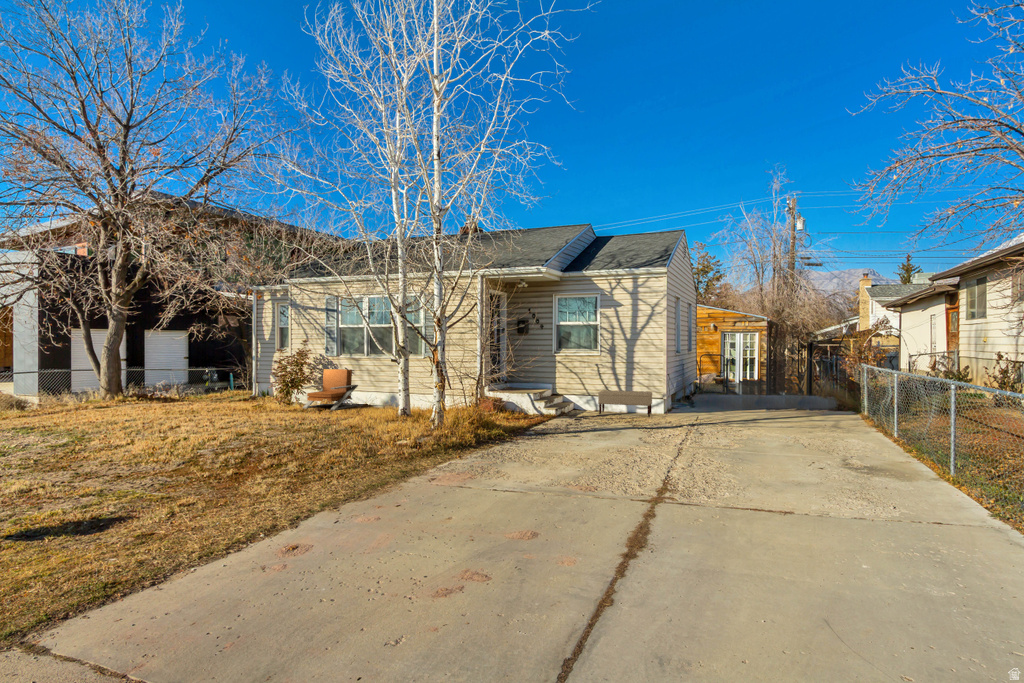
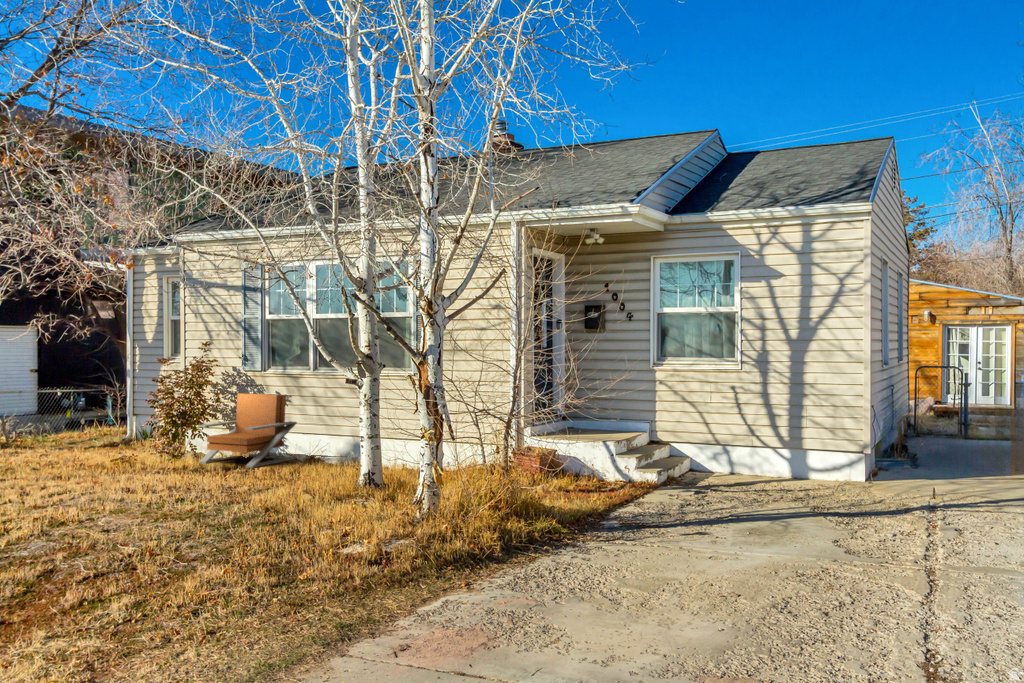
bench: present [598,390,652,417] -> none [737,436,844,490]

